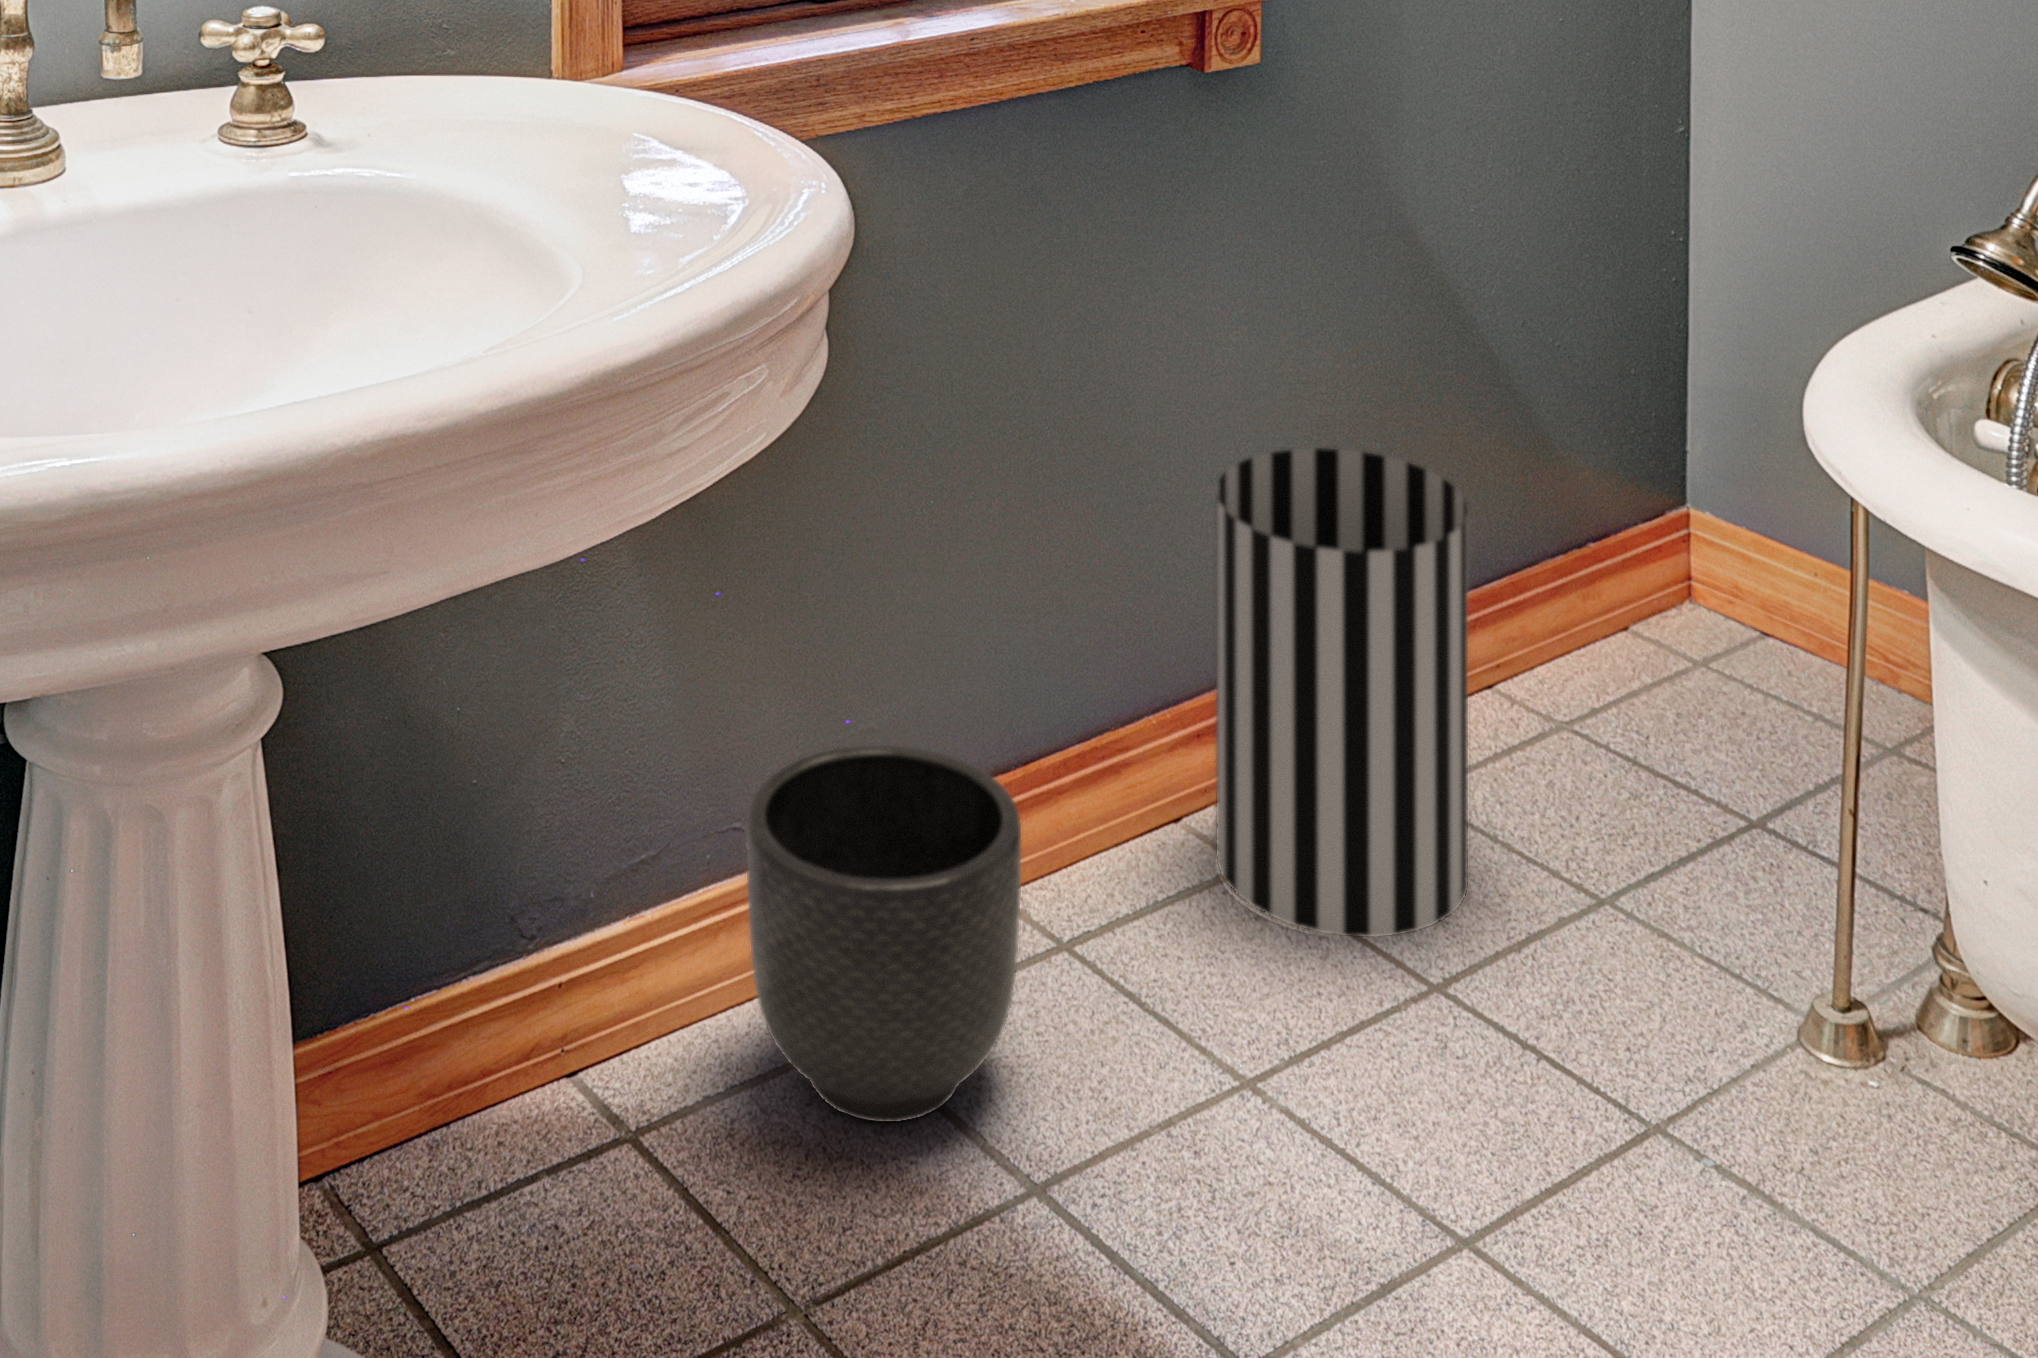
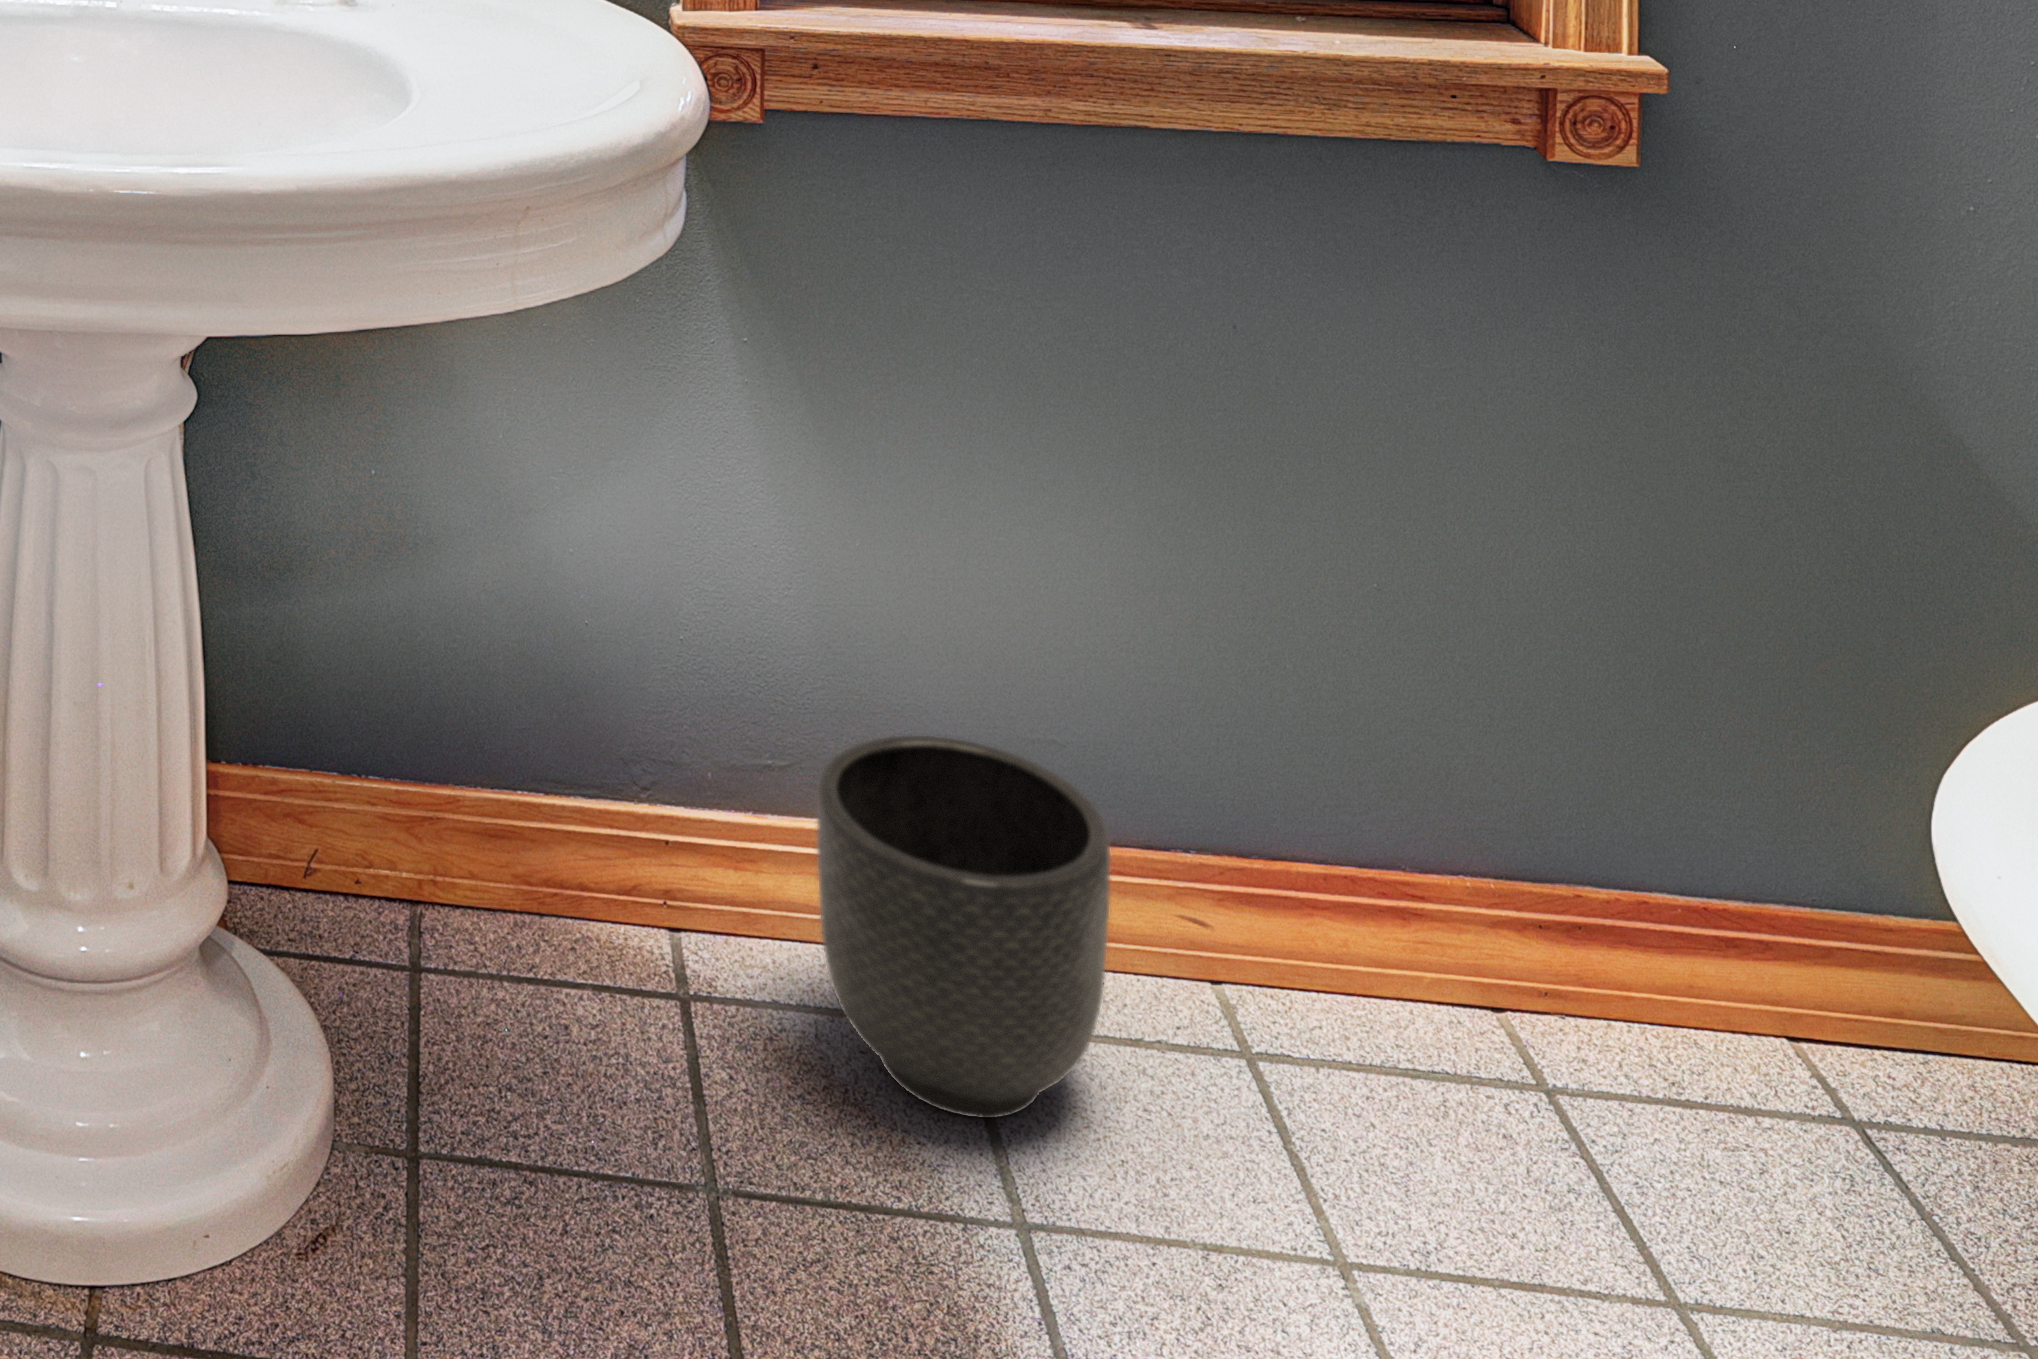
wastebasket: present [1216,448,1468,937] -> none [1500,634,1850,1245]

